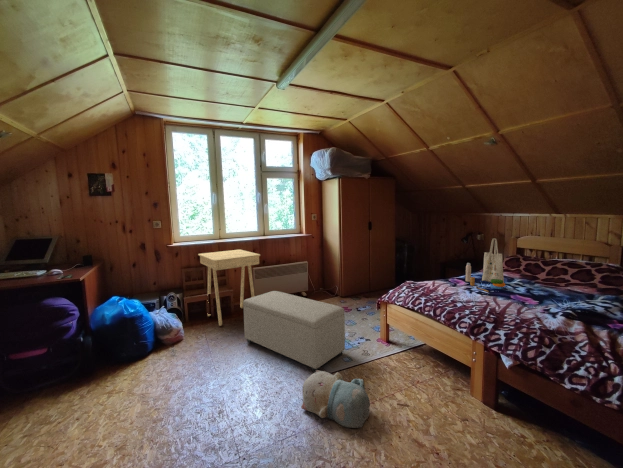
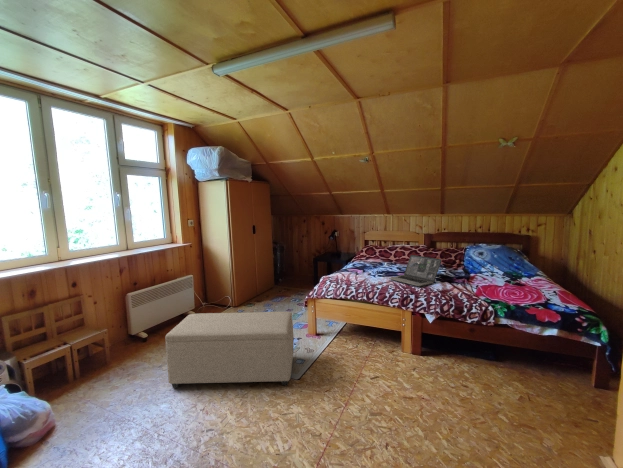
tote bag: present [466,238,505,292] -> none [358,234,388,274]
side table: present [198,249,260,326] -> none [34,272,153,385]
laptop: none [481,272,569,317] -> present [389,255,441,287]
plush toy: present [301,370,370,428] -> none [301,369,374,423]

